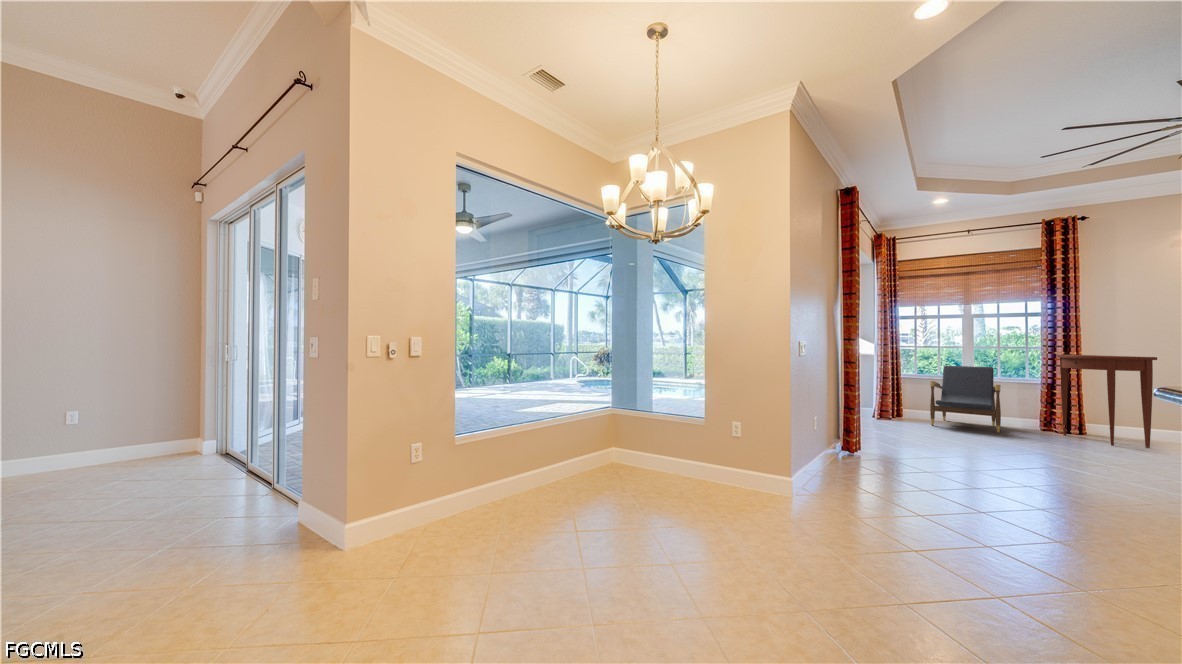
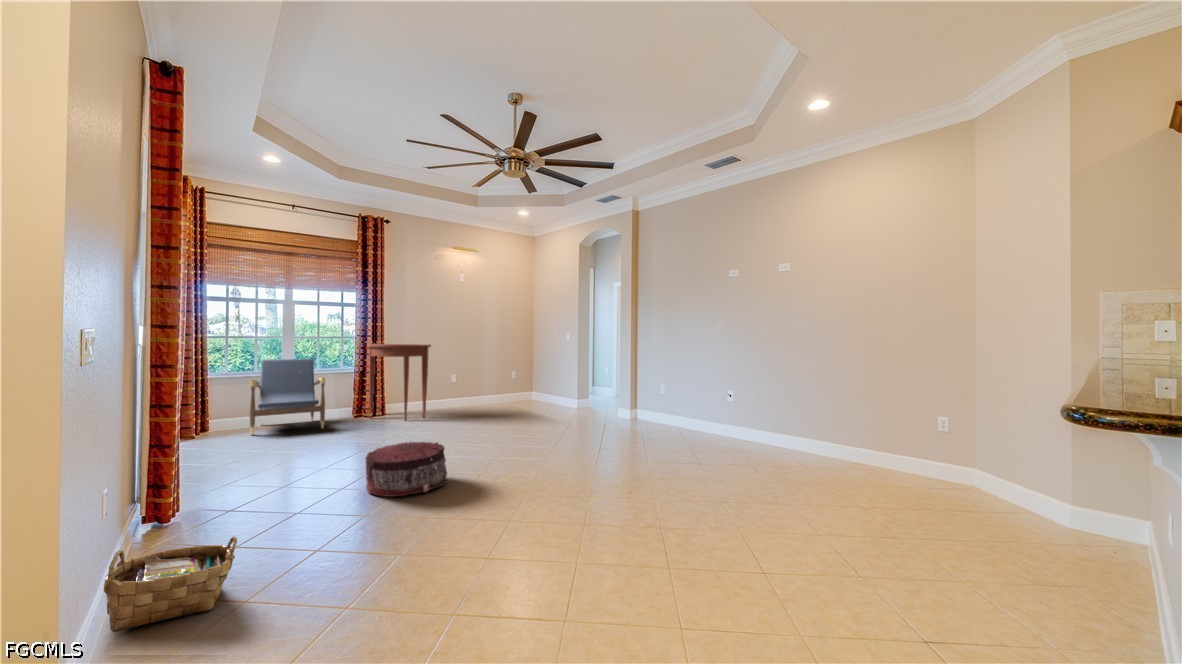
woven basket: none [812,446,869,491] -> present [104,537,237,632]
pouf: none [994,446,1095,501] -> present [366,442,447,497]

